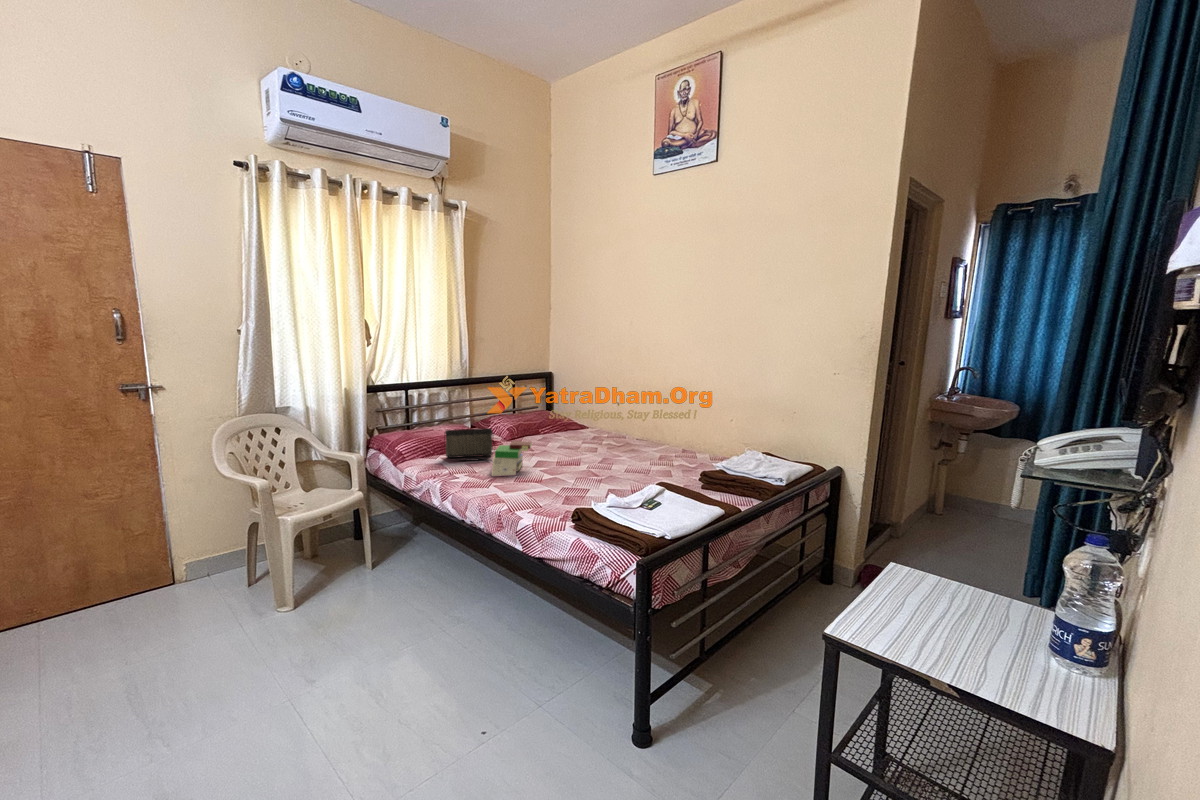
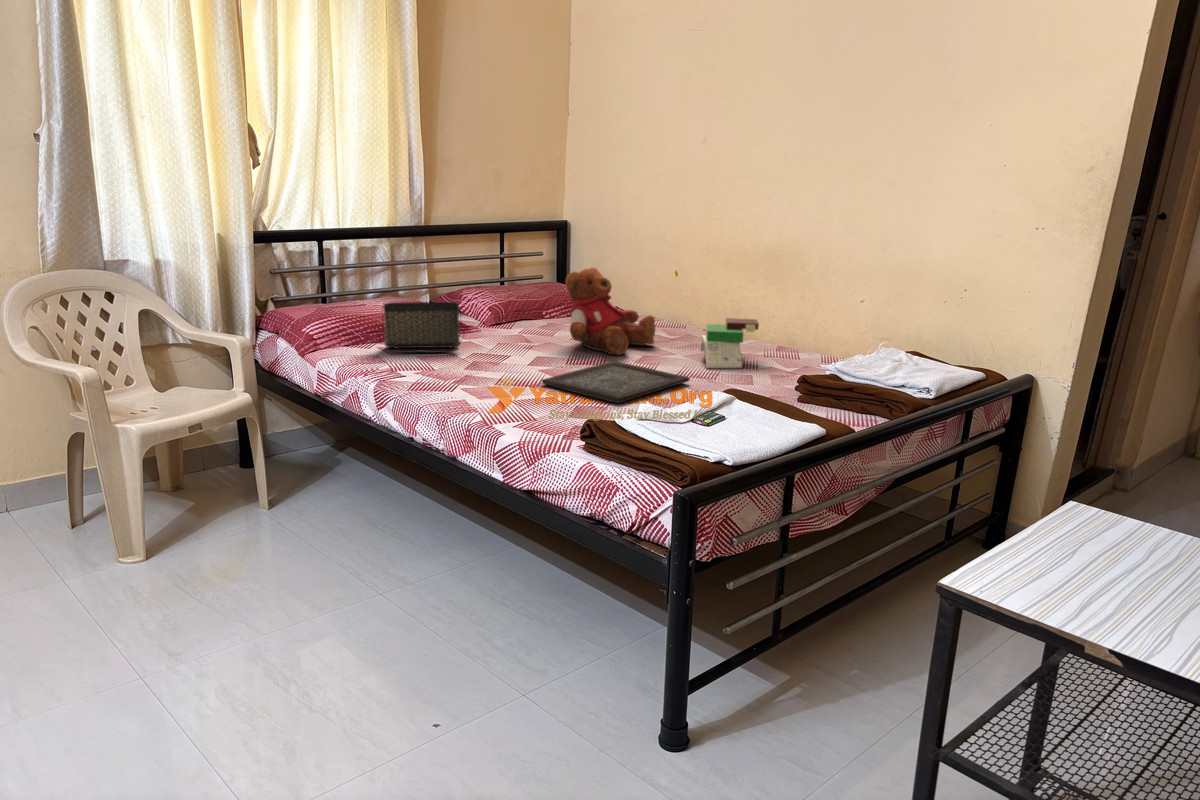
teddy bear: none [556,405,611,458] -> present [565,268,655,355]
book: present [491,441,532,477] -> present [701,318,759,369]
tray: none [544,463,635,494] -> present [542,361,690,403]

